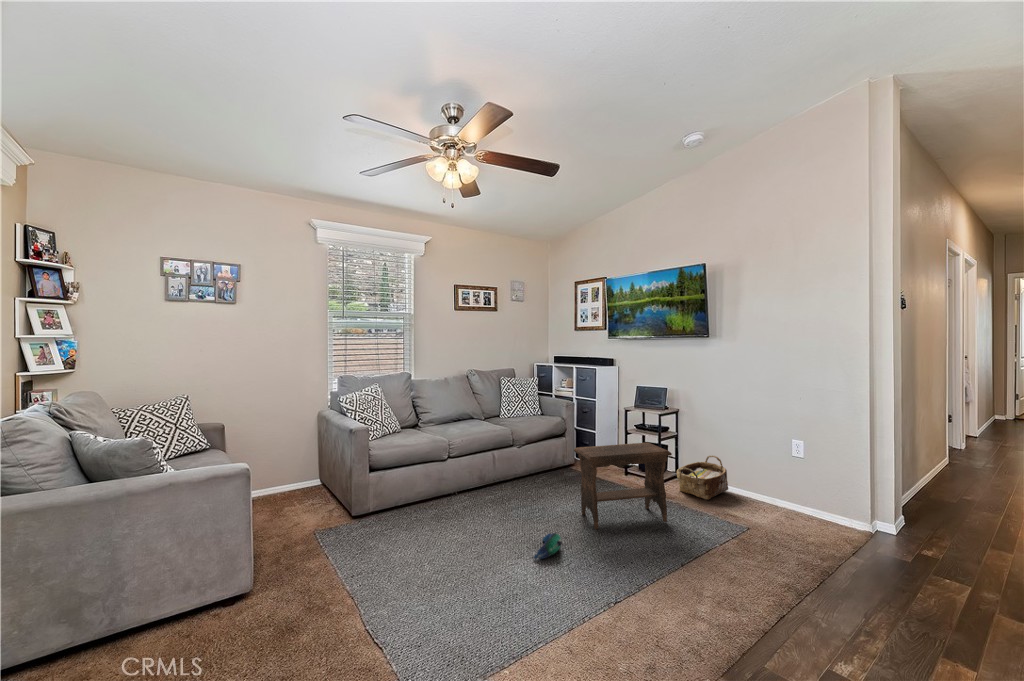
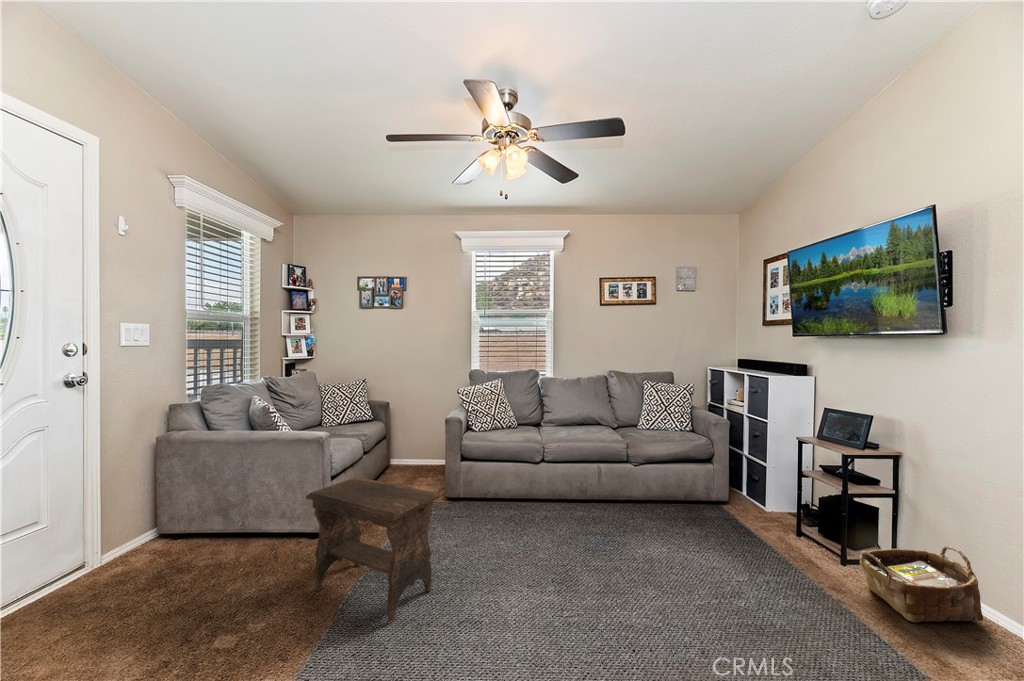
footstool: present [574,442,672,529] -> present [306,477,440,621]
plush toy: present [534,533,562,559] -> none [532,575,582,603]

